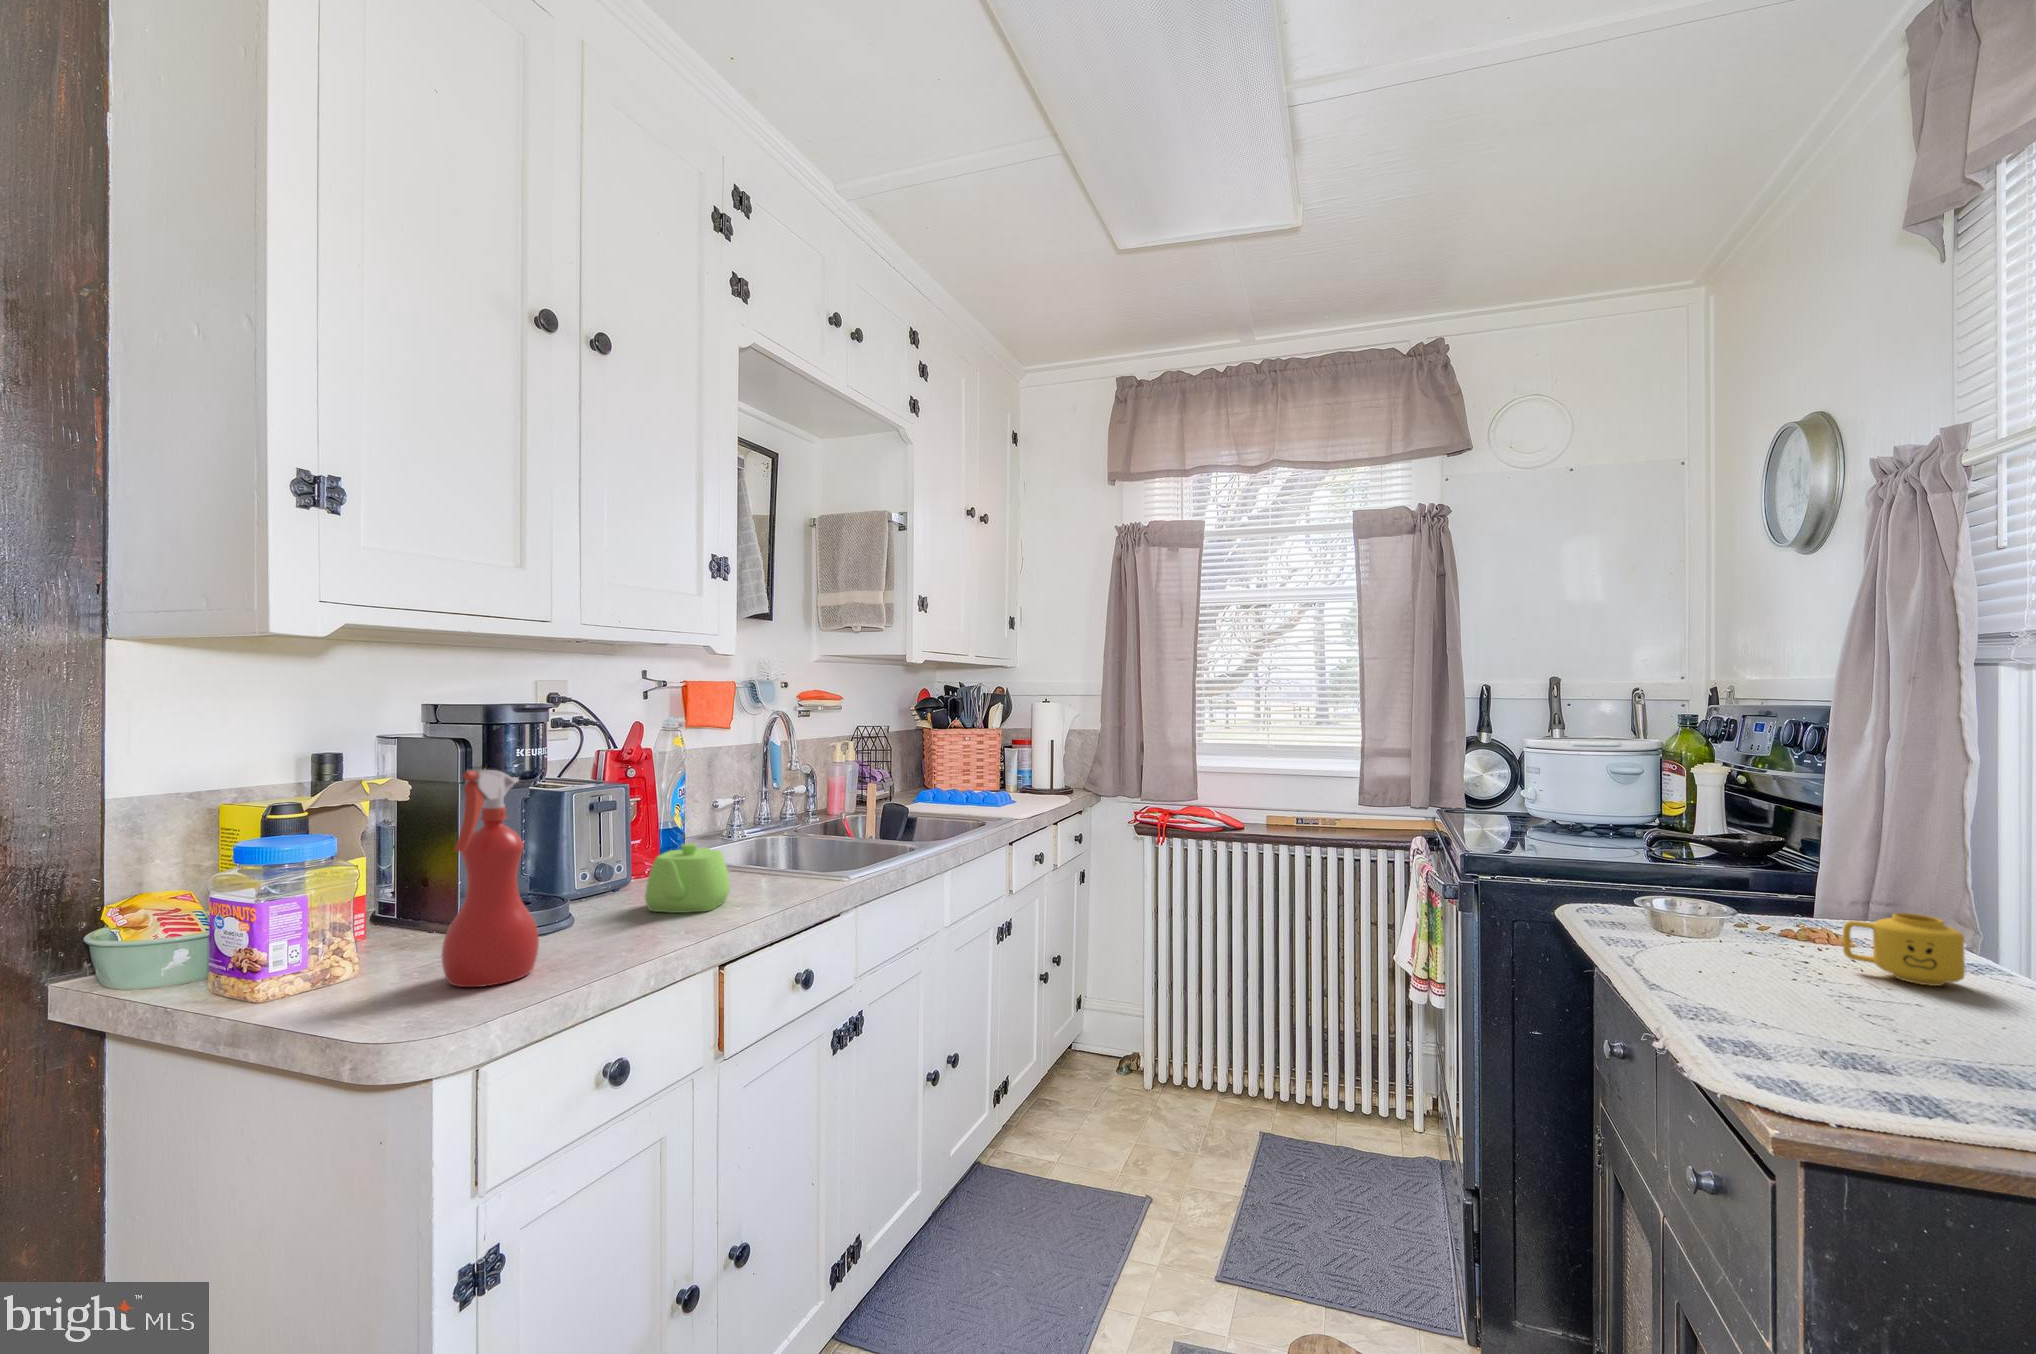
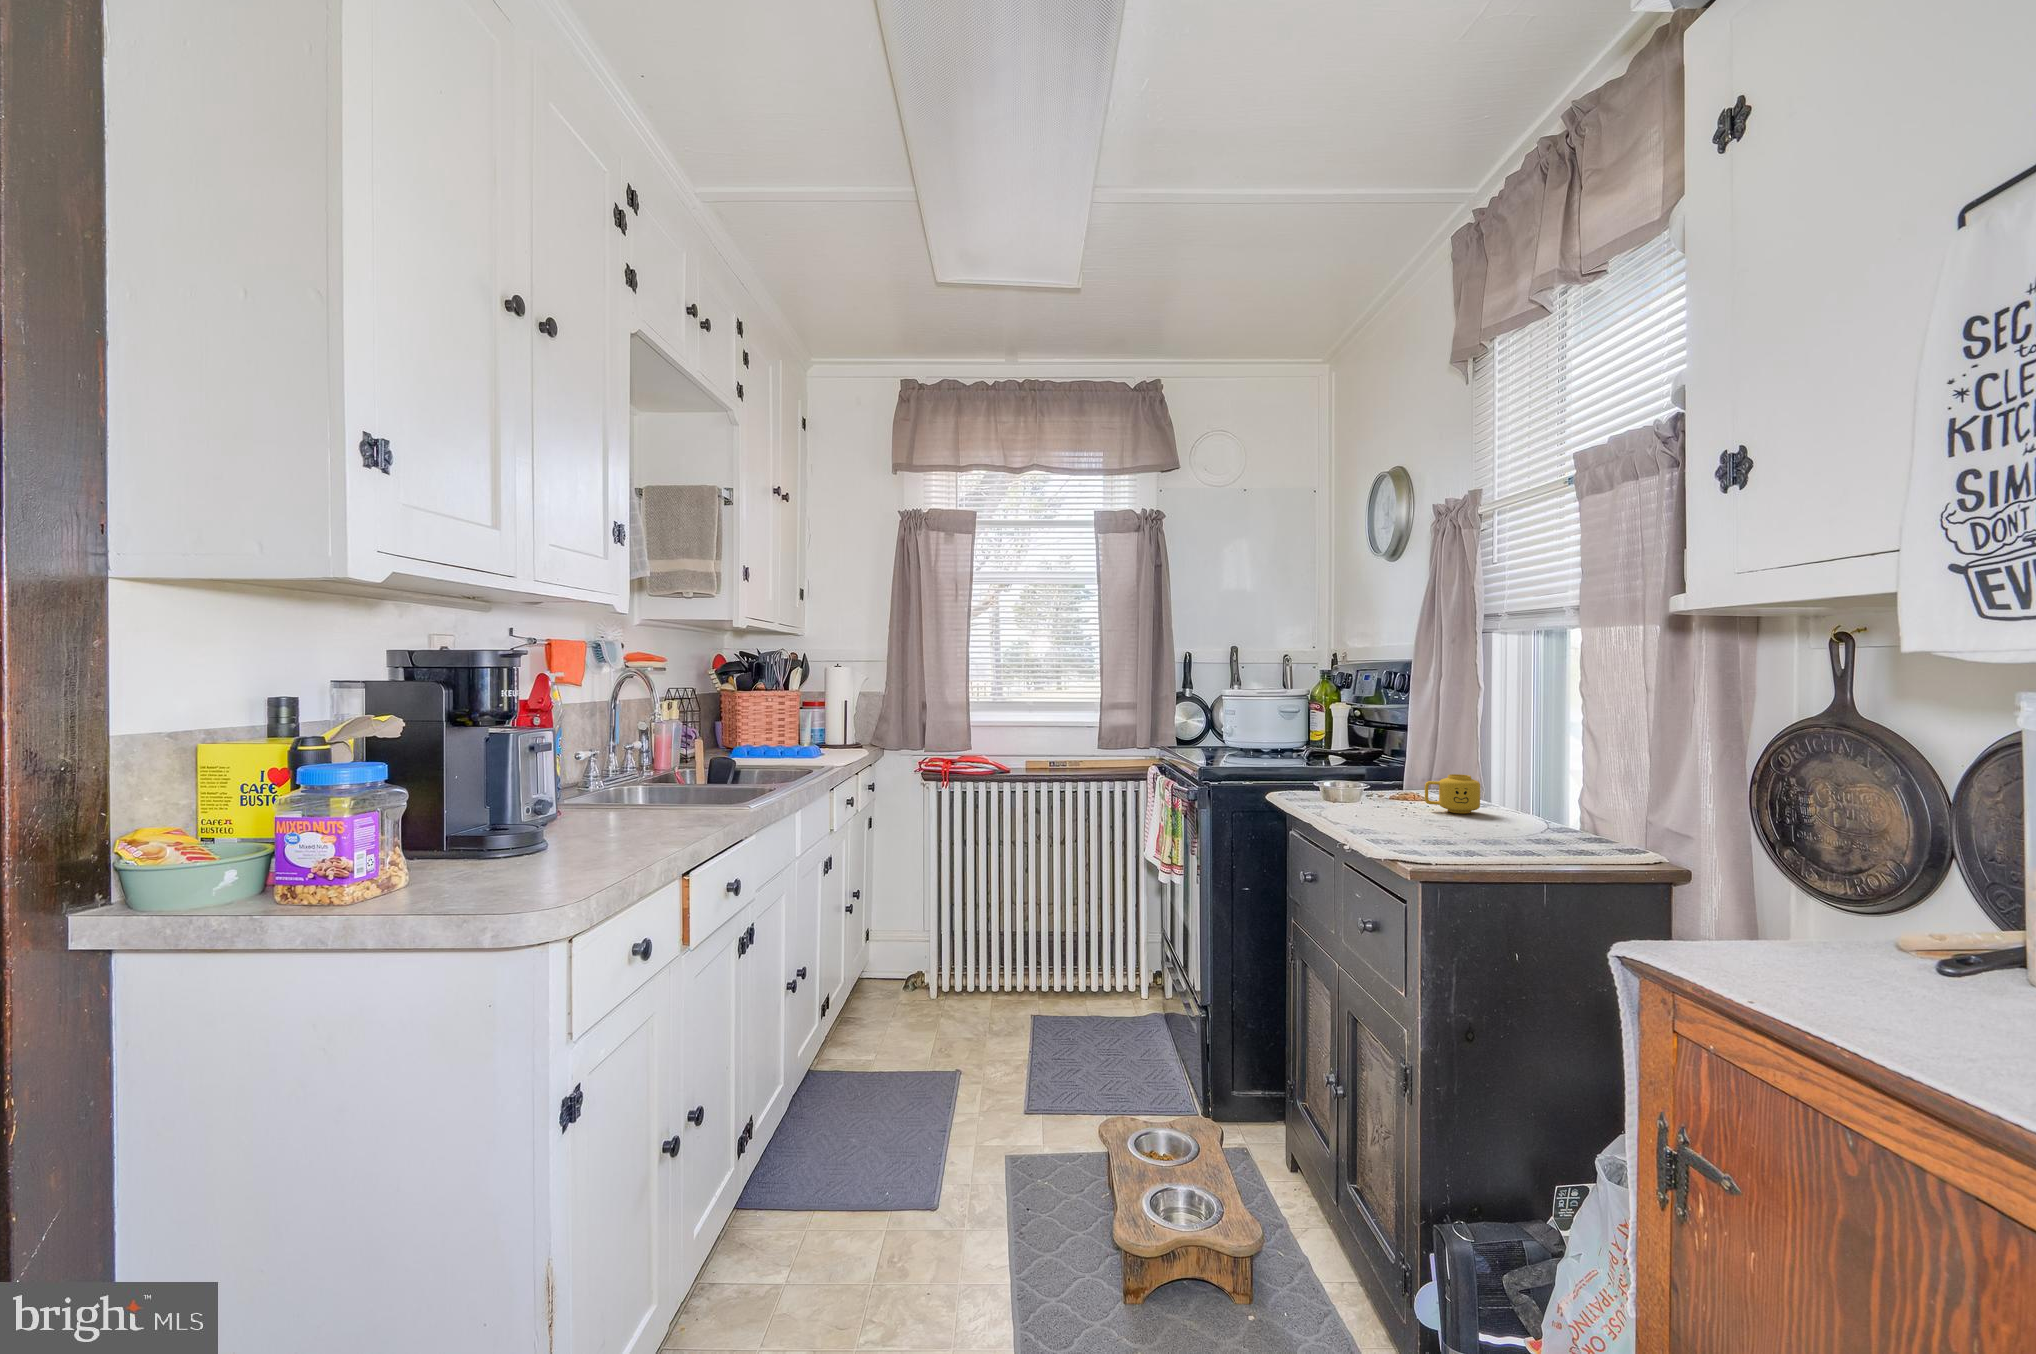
spray bottle: present [442,770,539,987] -> none [480,697,565,889]
teapot: present [645,843,730,913] -> none [585,778,658,839]

